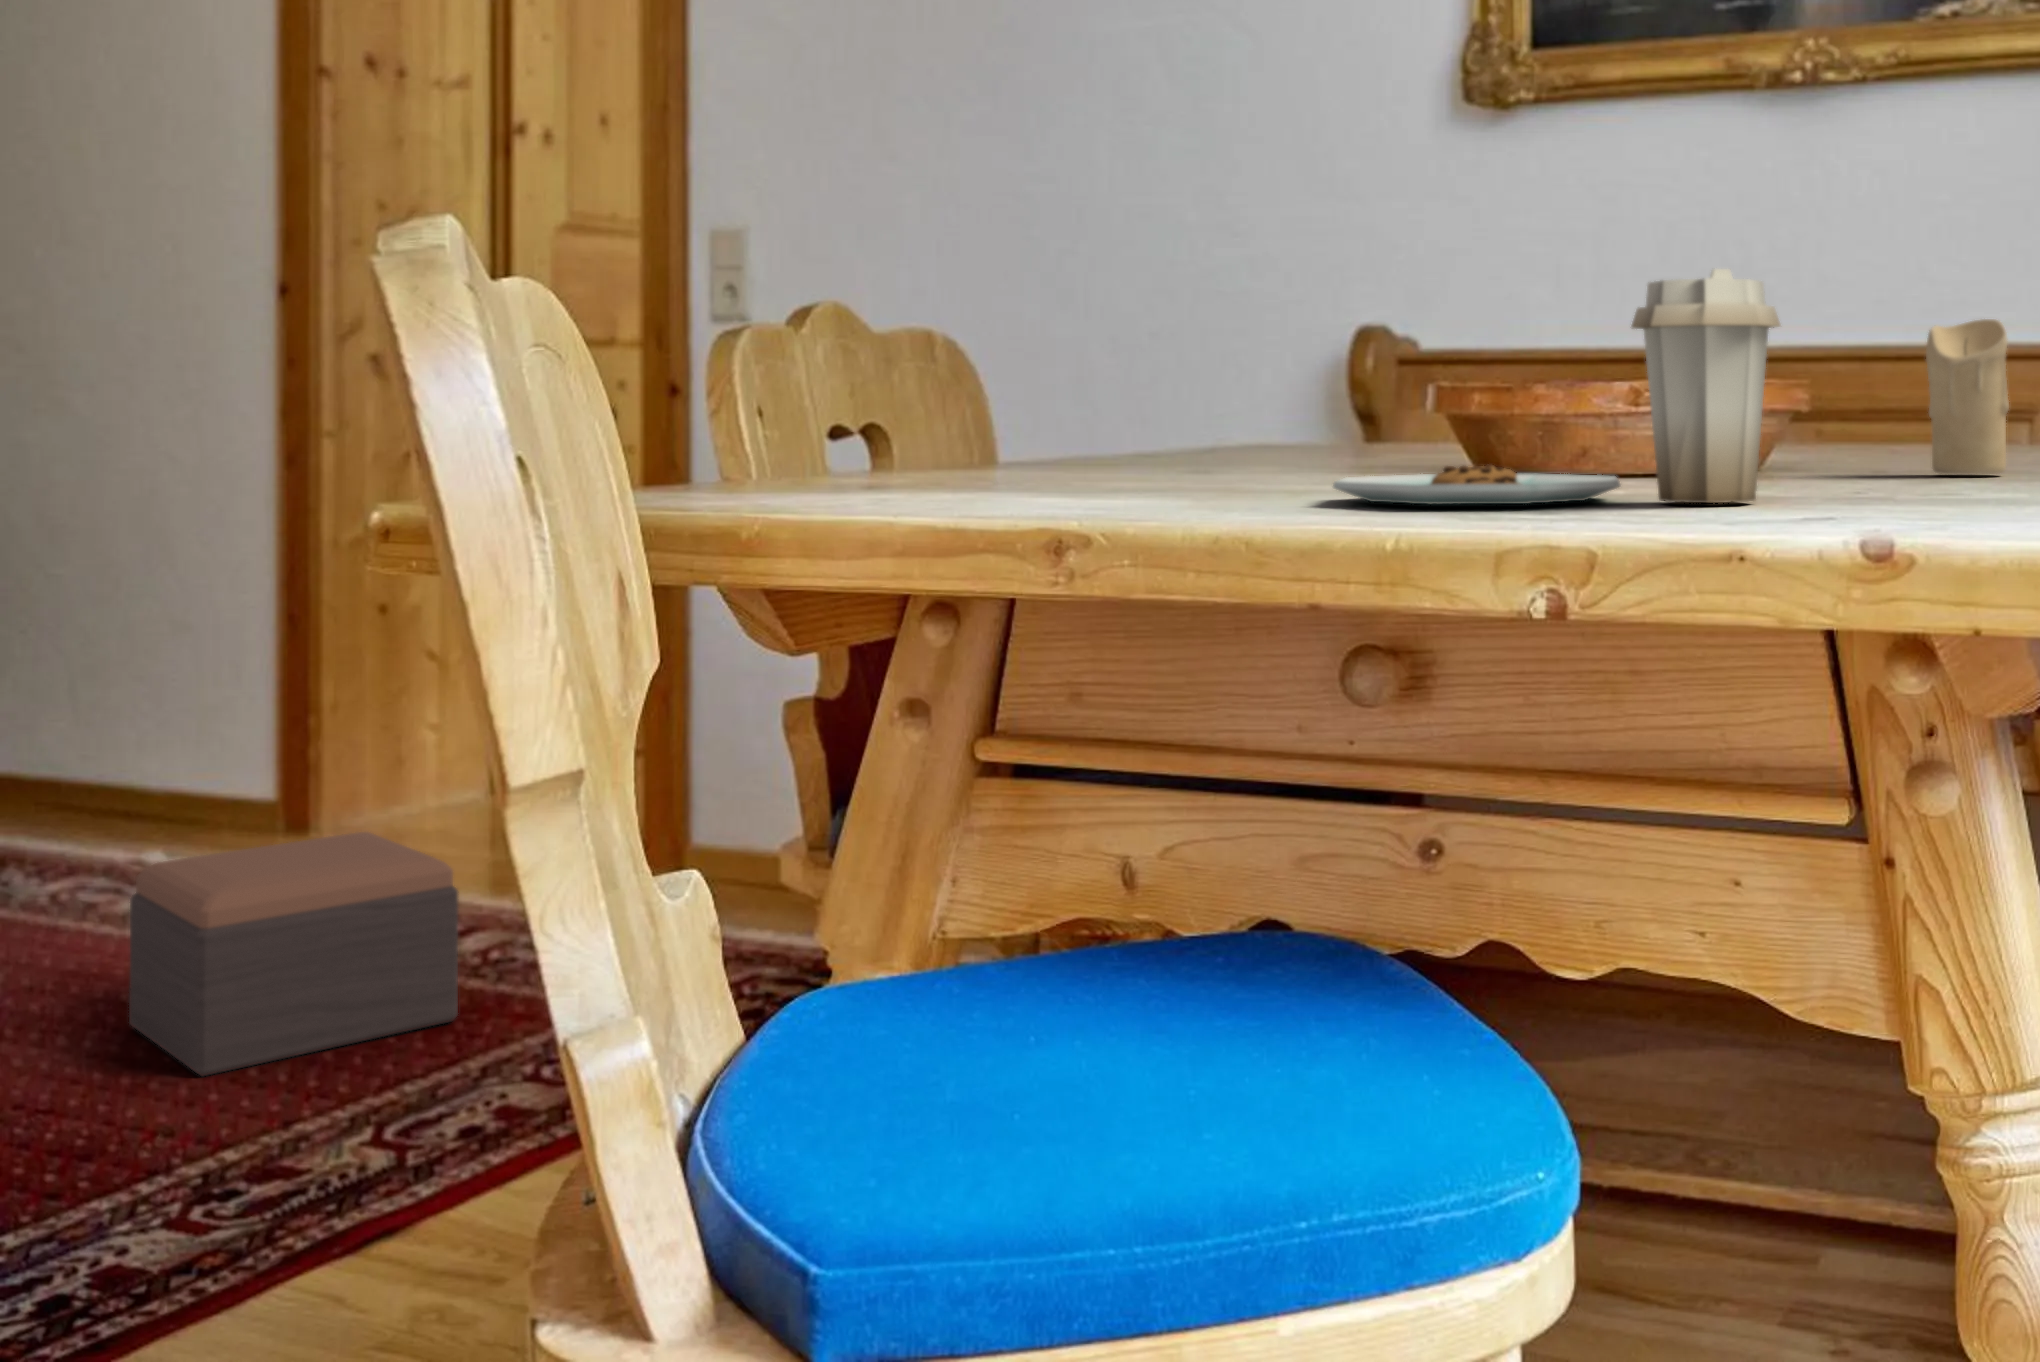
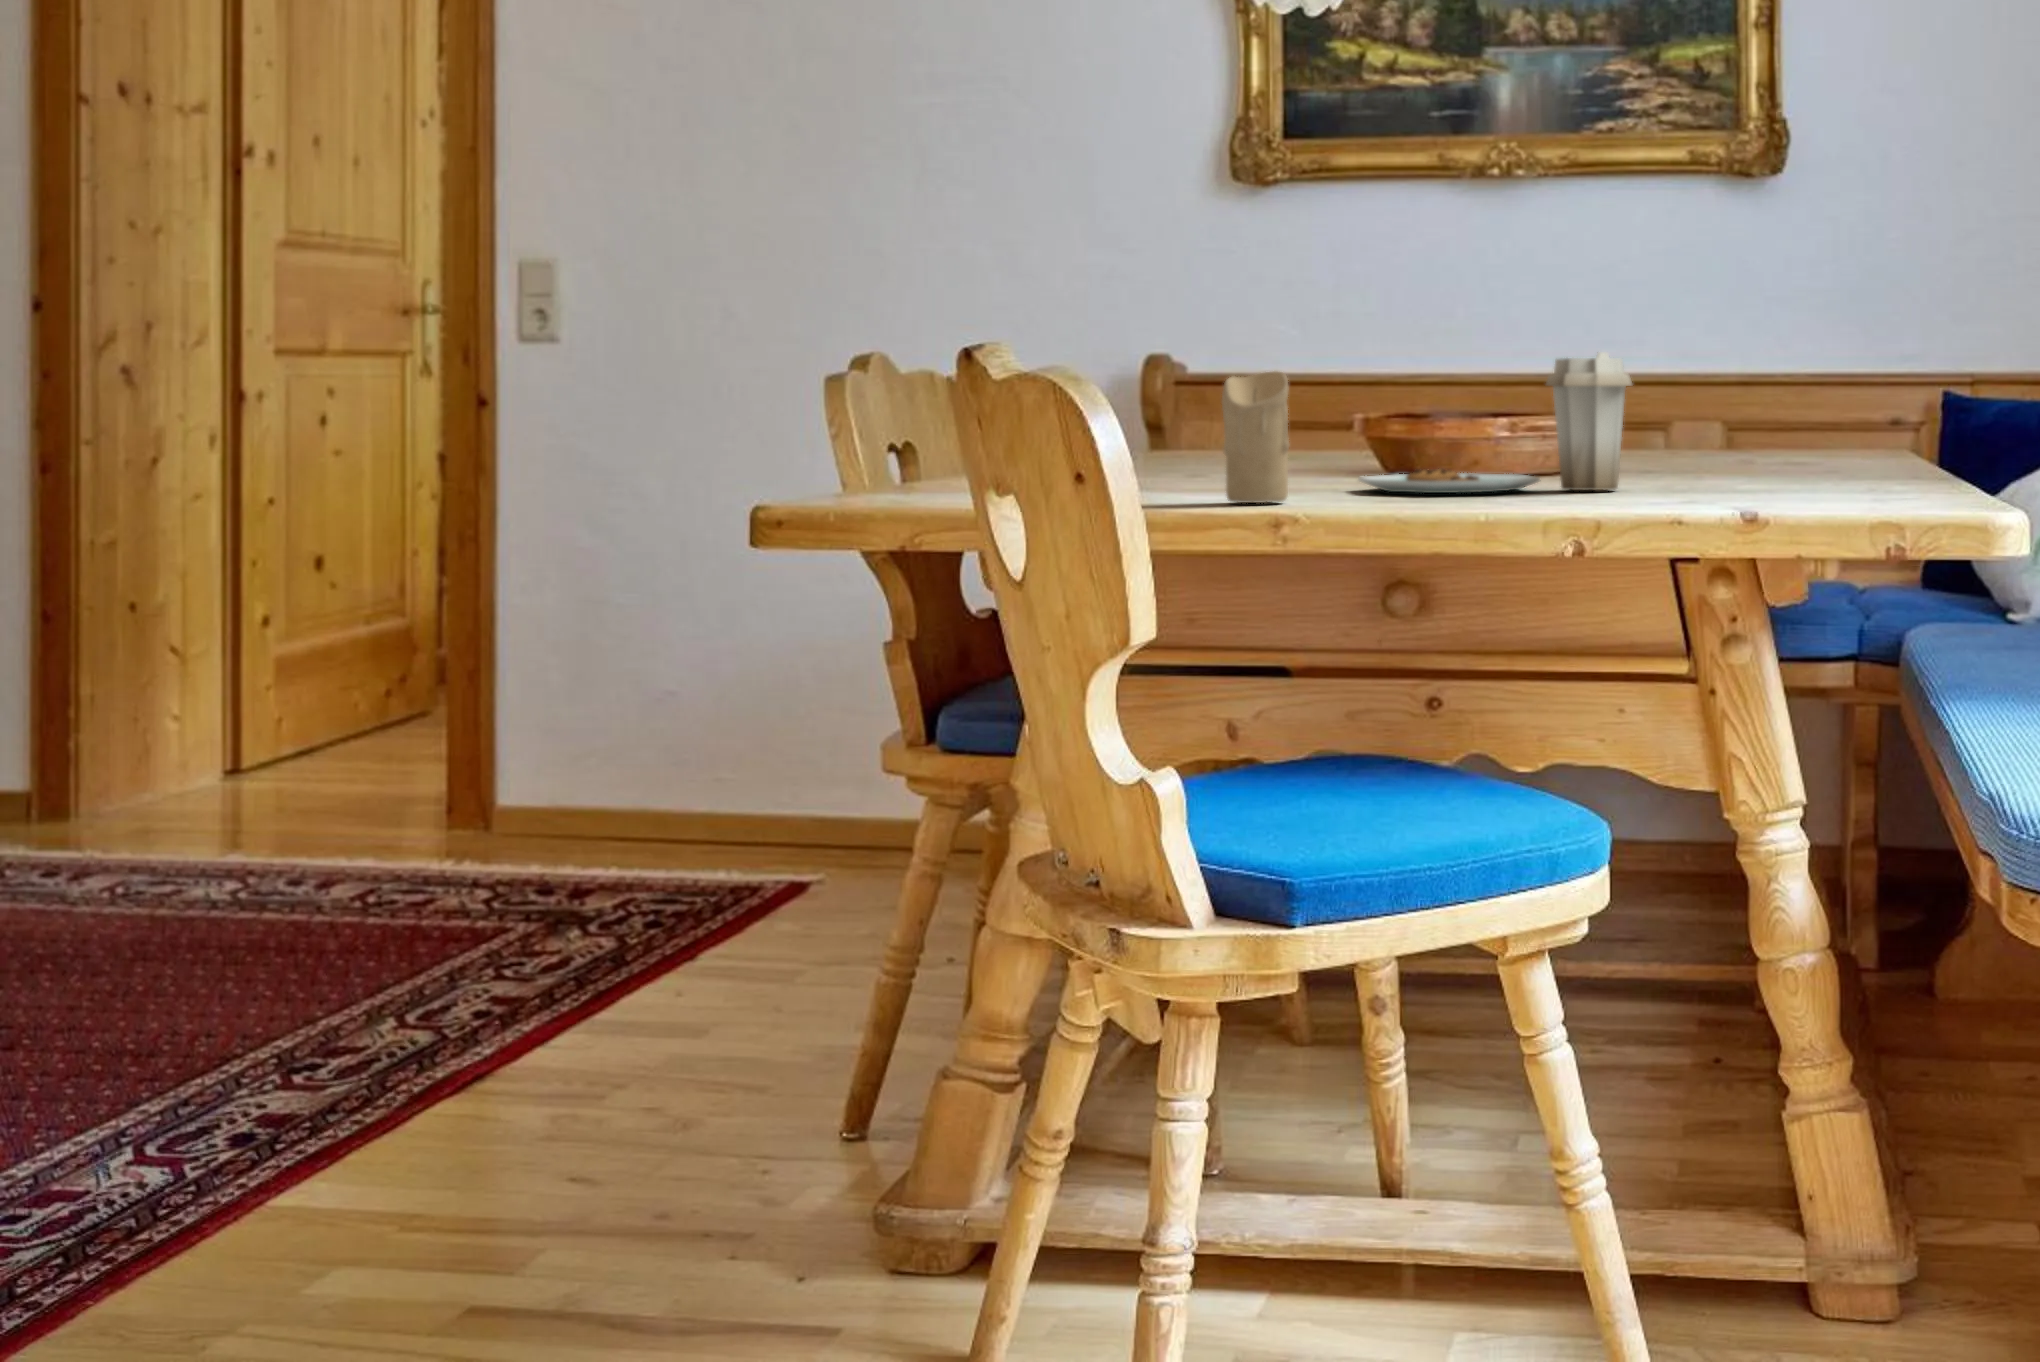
candle: present [1926,319,2009,474] -> present [1222,371,1289,503]
footstool: present [129,832,458,1076] -> none [64,793,384,999]

